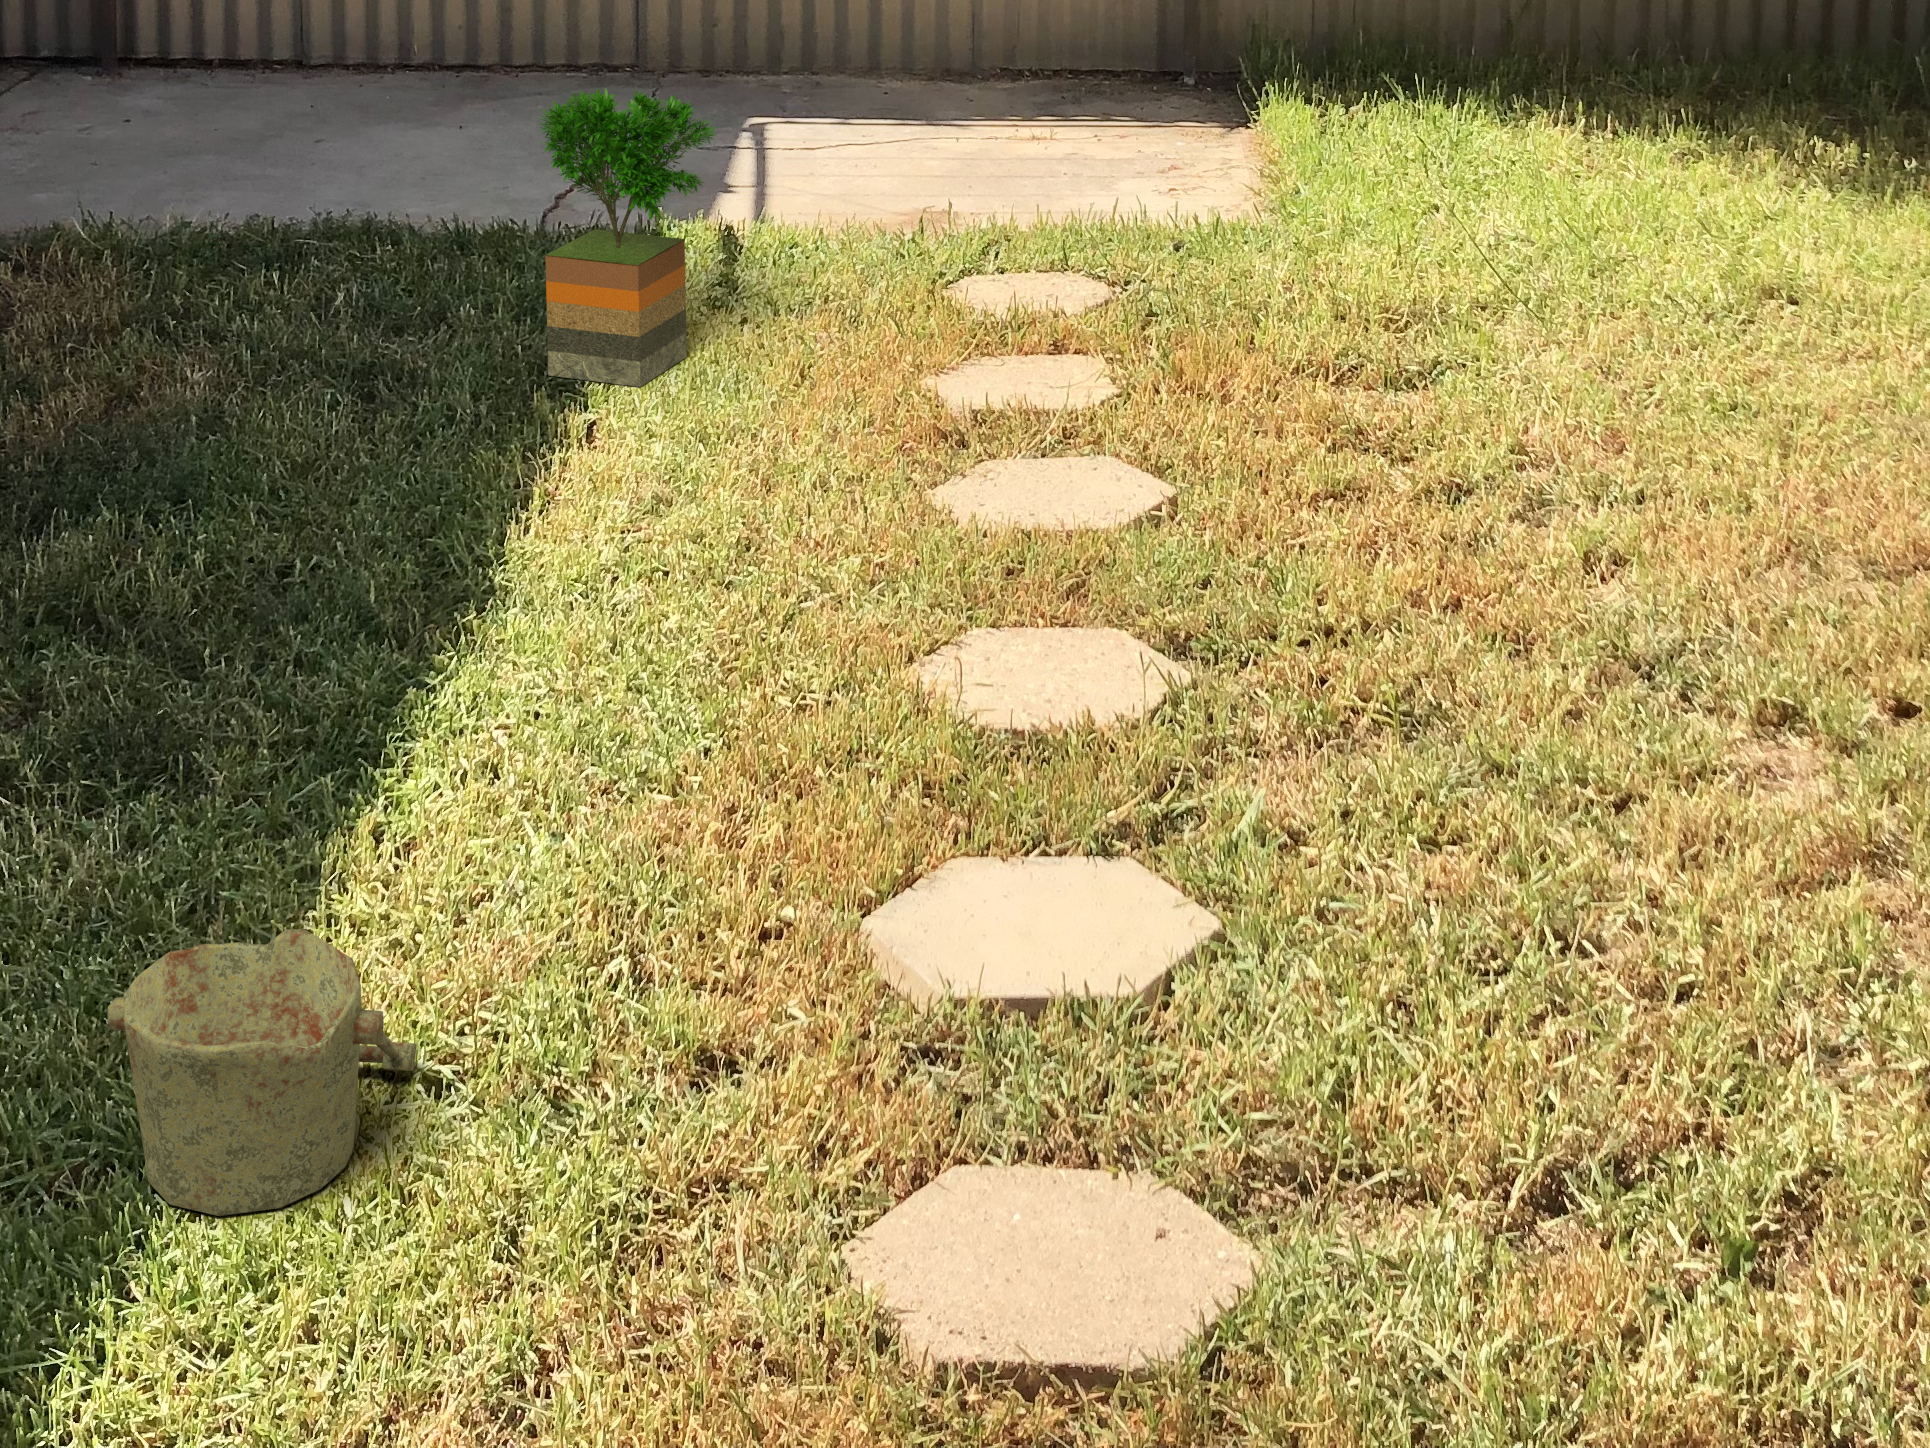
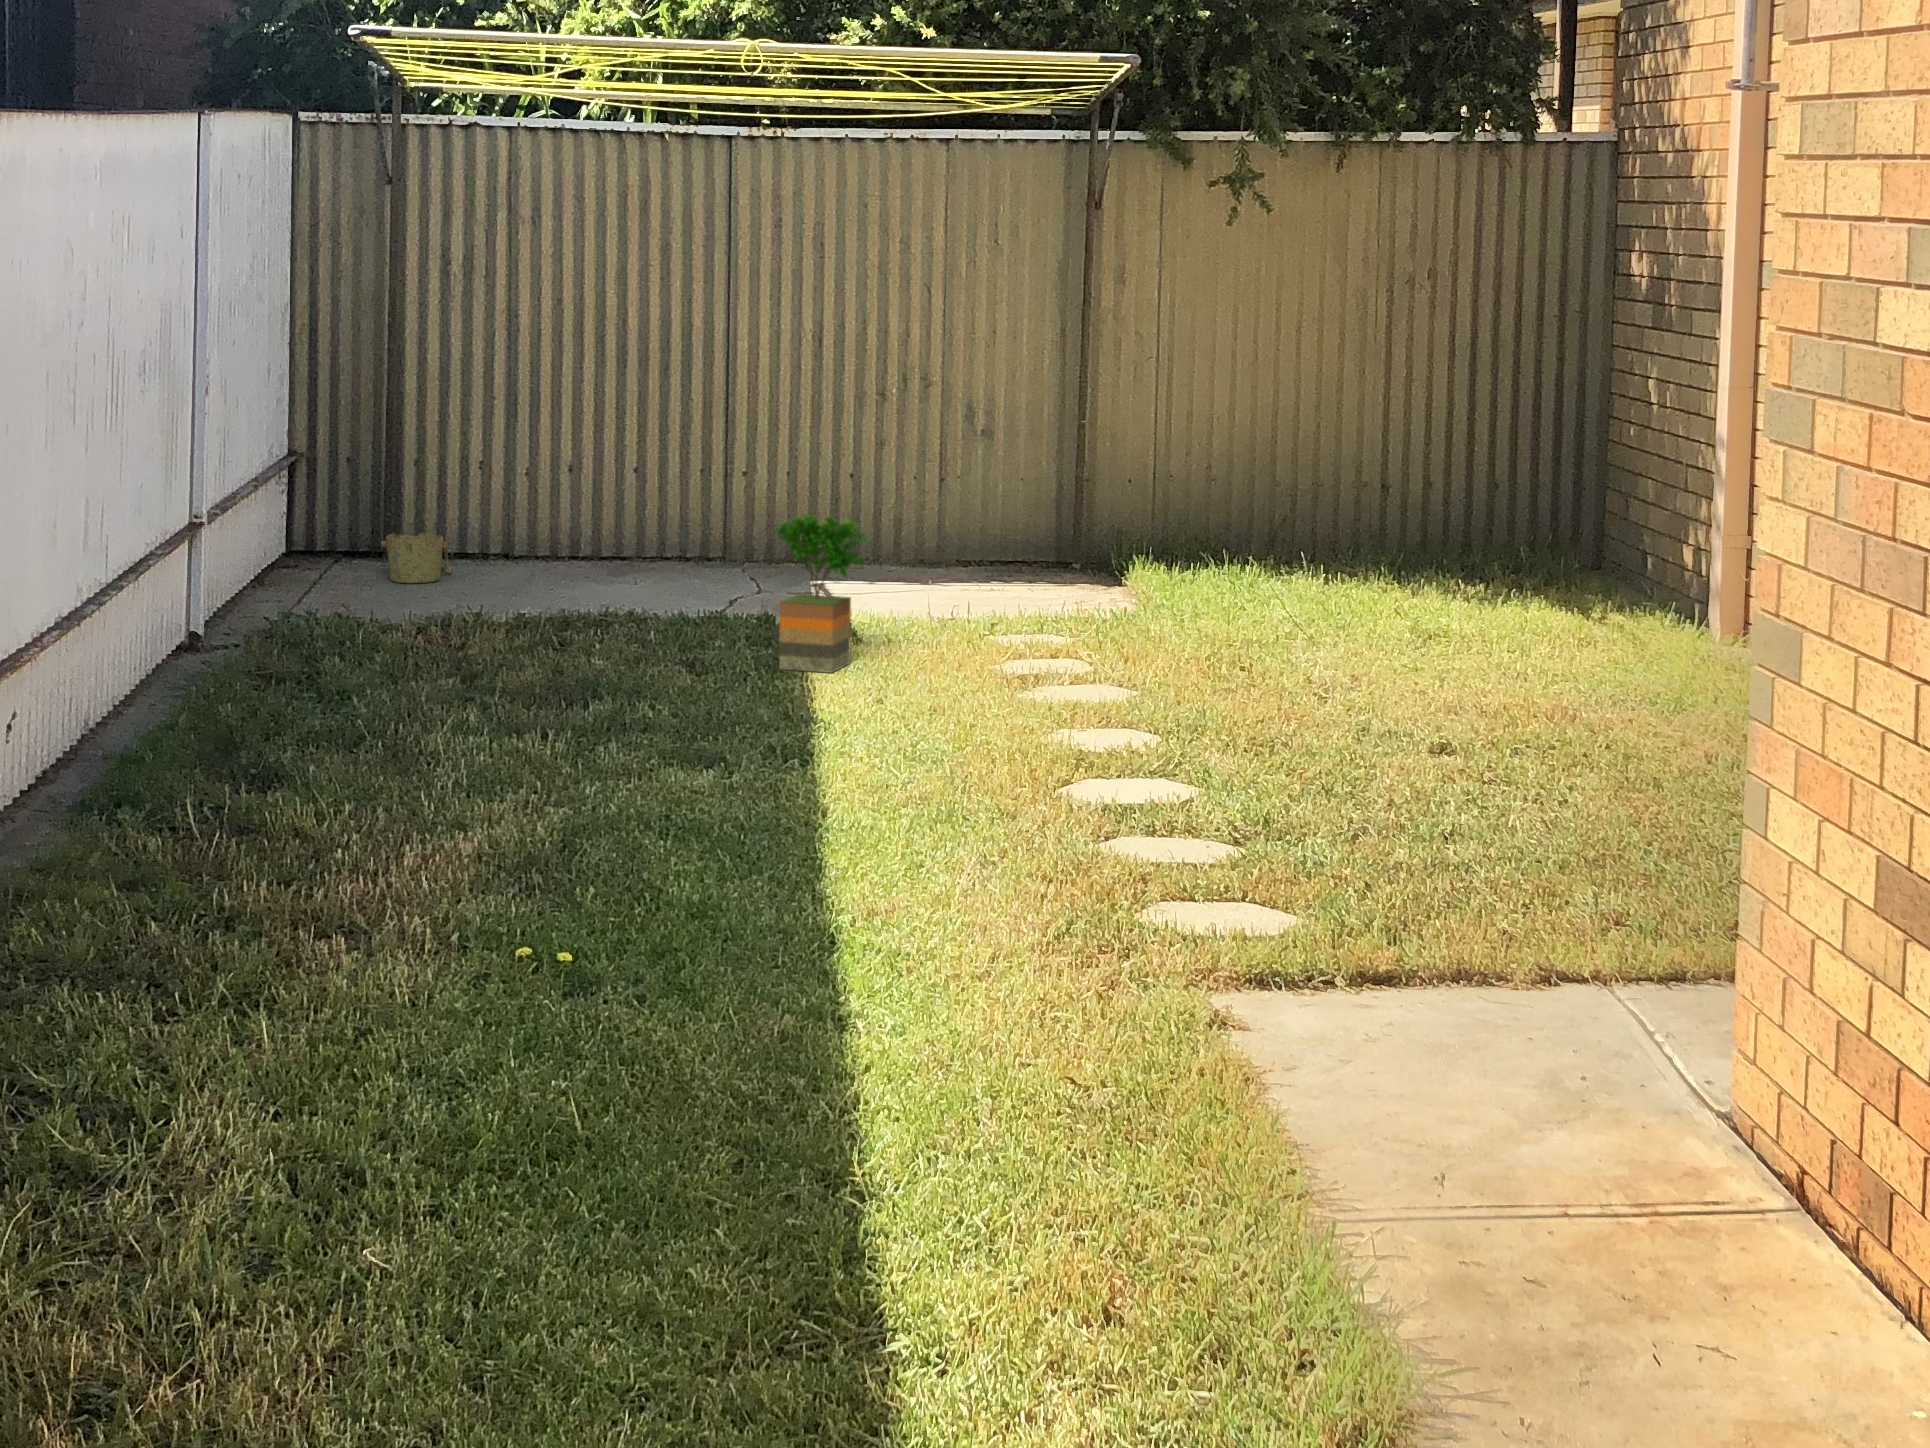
bucket: present [108,929,417,1216] -> present [381,532,453,583]

